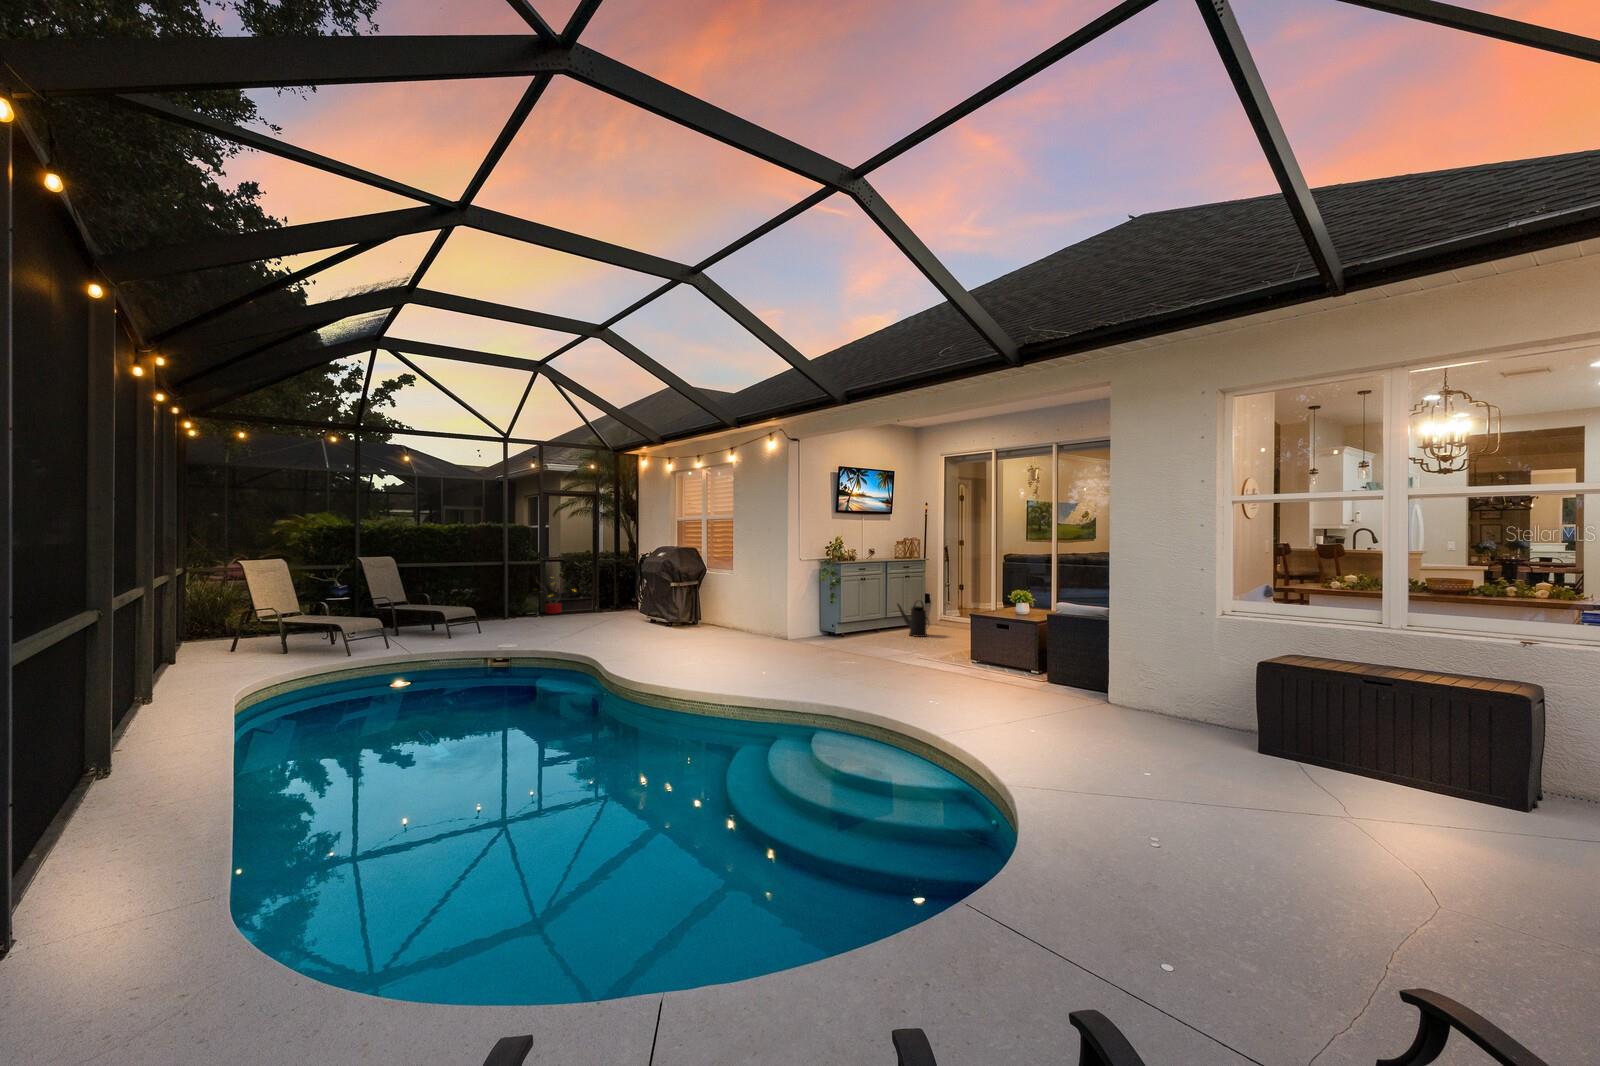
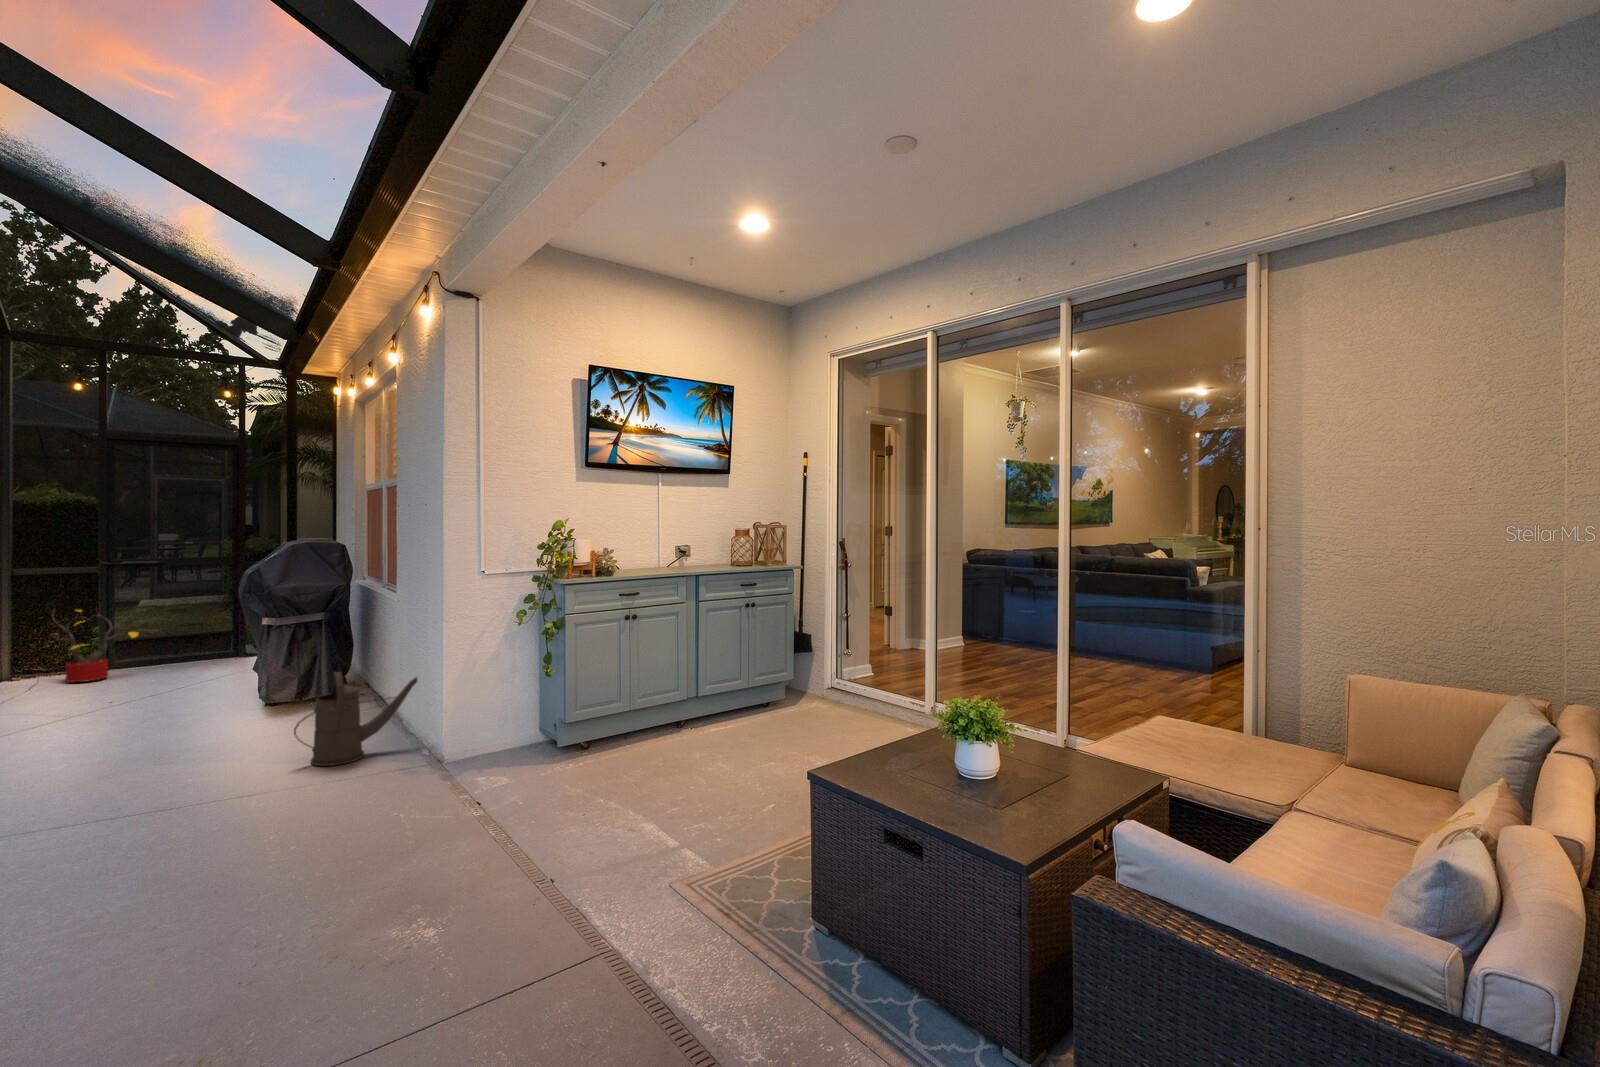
watering can: present [897,601,930,637] -> present [294,672,417,766]

